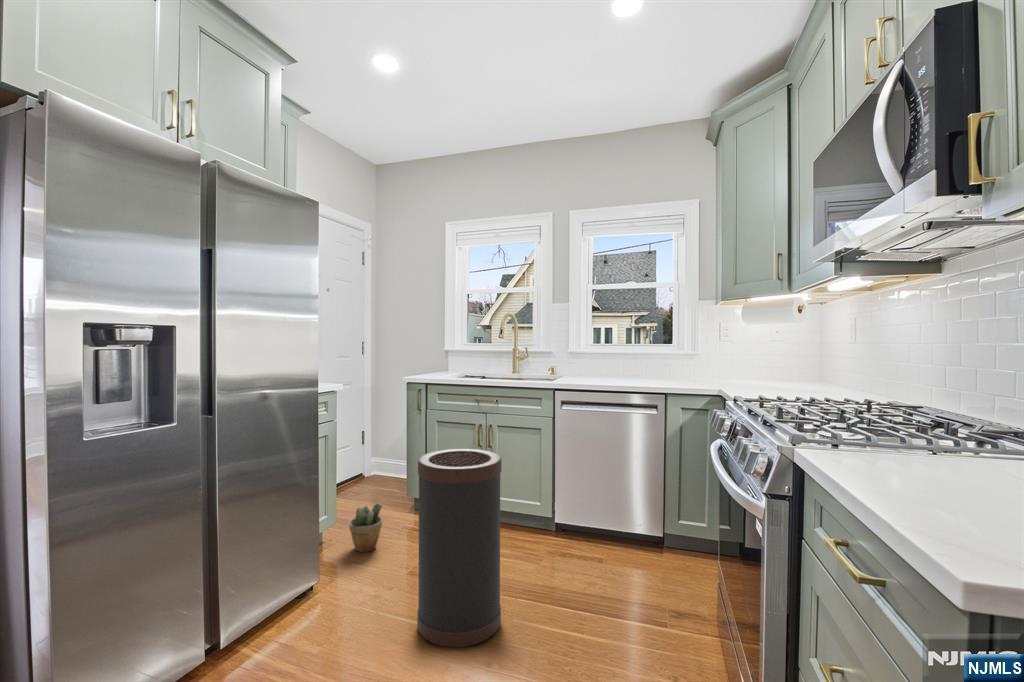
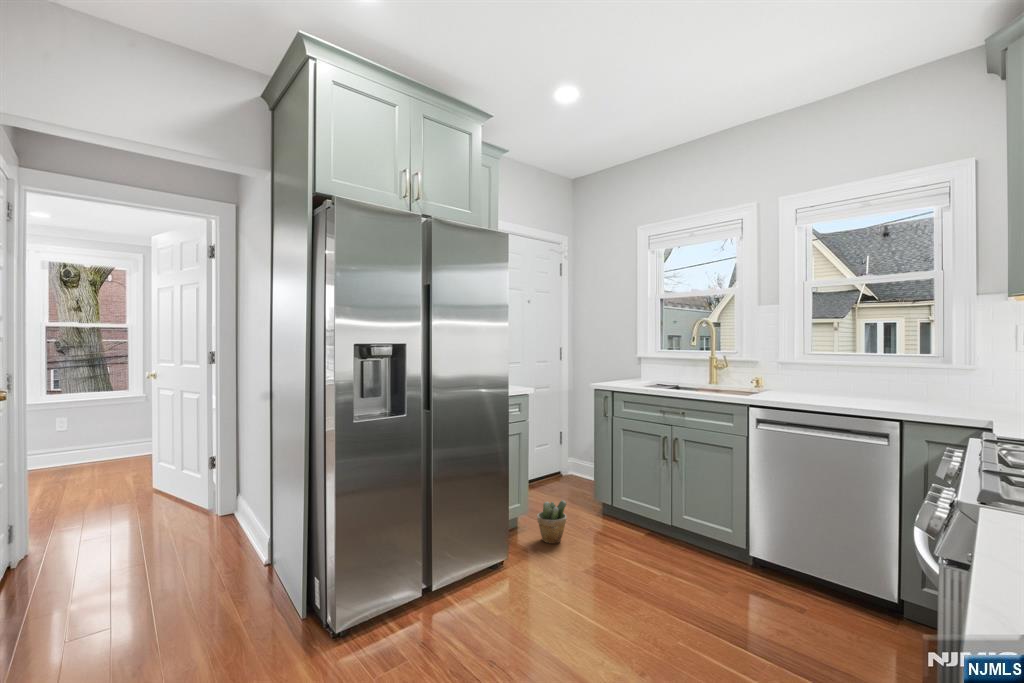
trash can: present [417,449,501,647] -> none [587,456,668,638]

